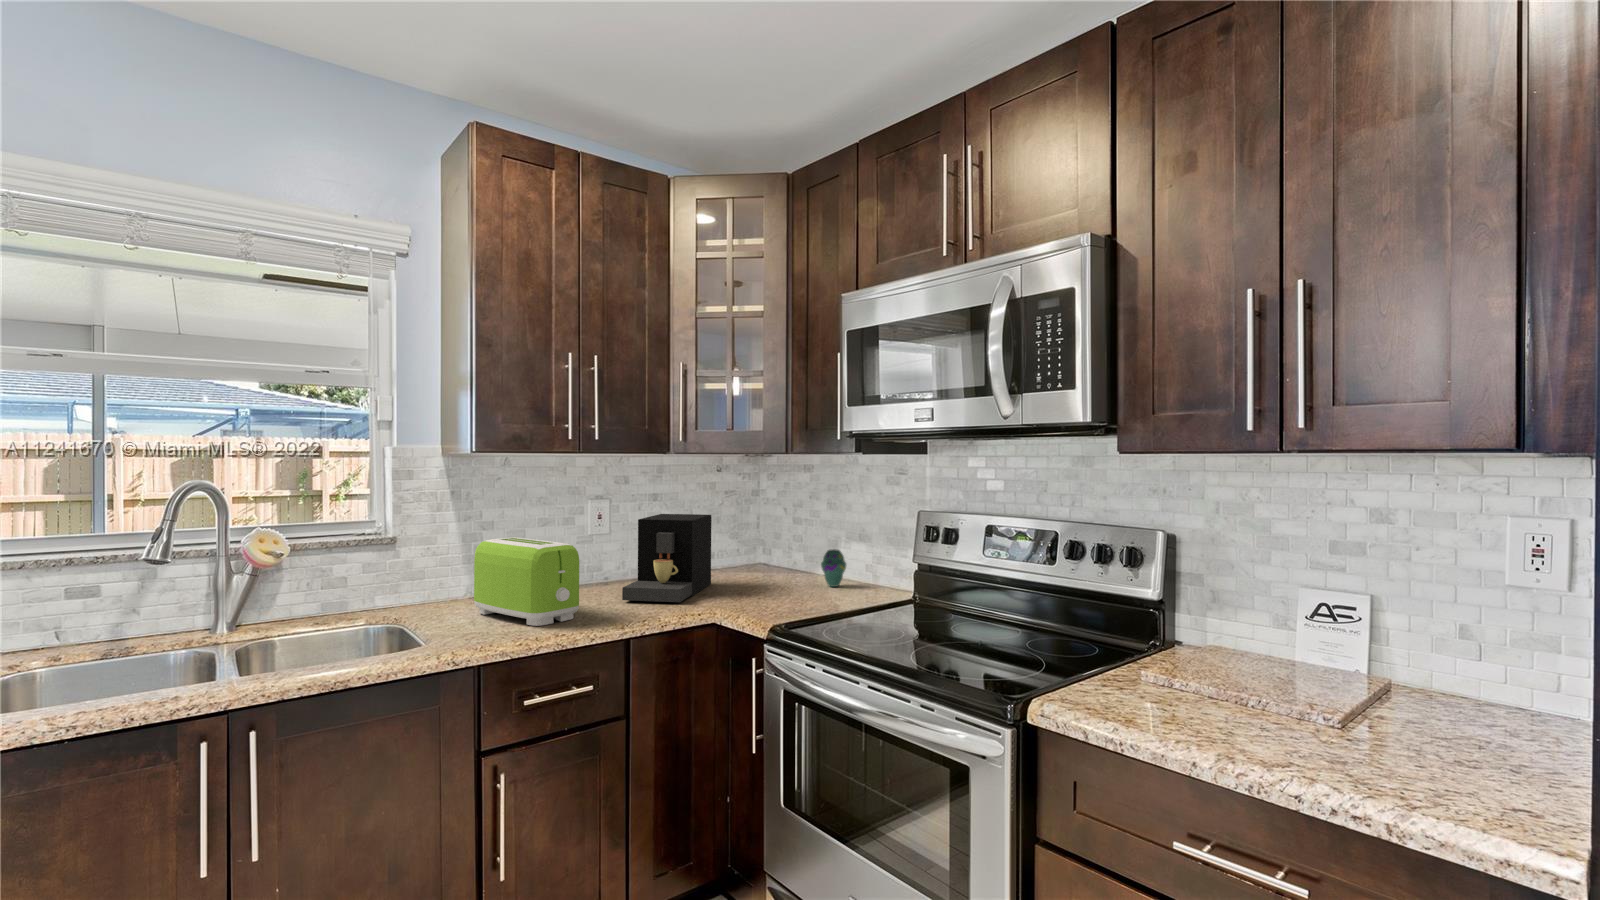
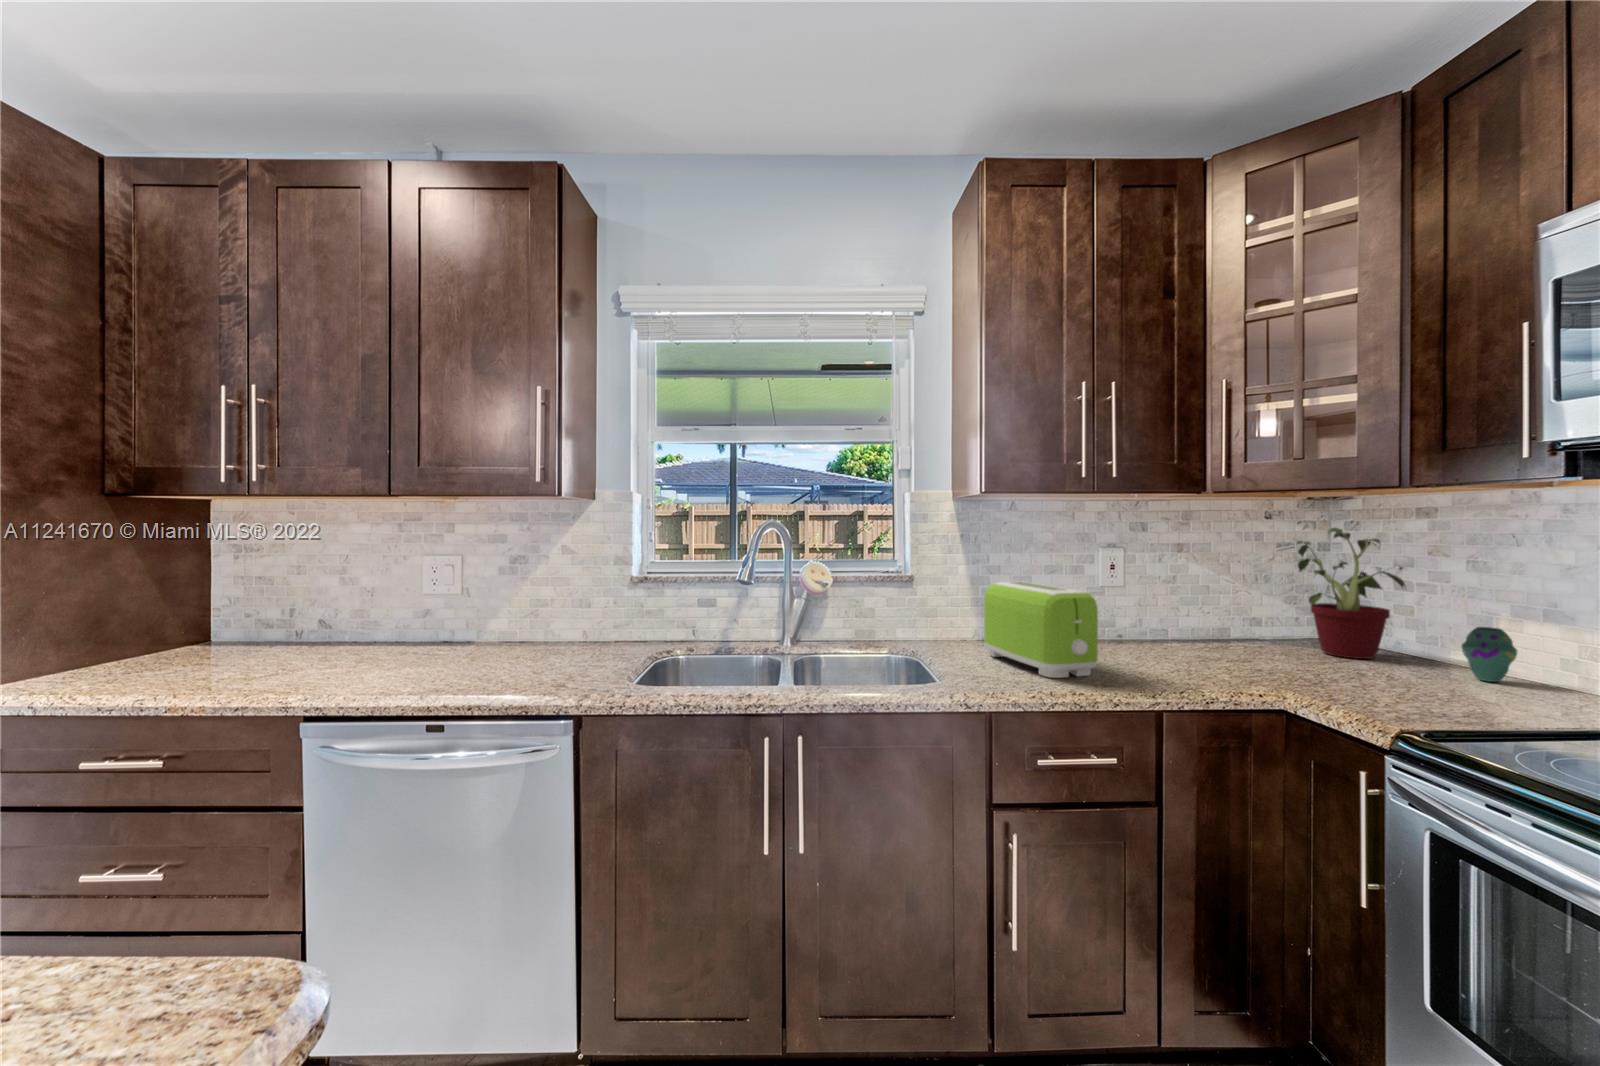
potted plant: none [736,479,799,580] -> present [1297,528,1405,659]
coffee maker: present [622,514,711,602] -> none [1147,566,1263,673]

